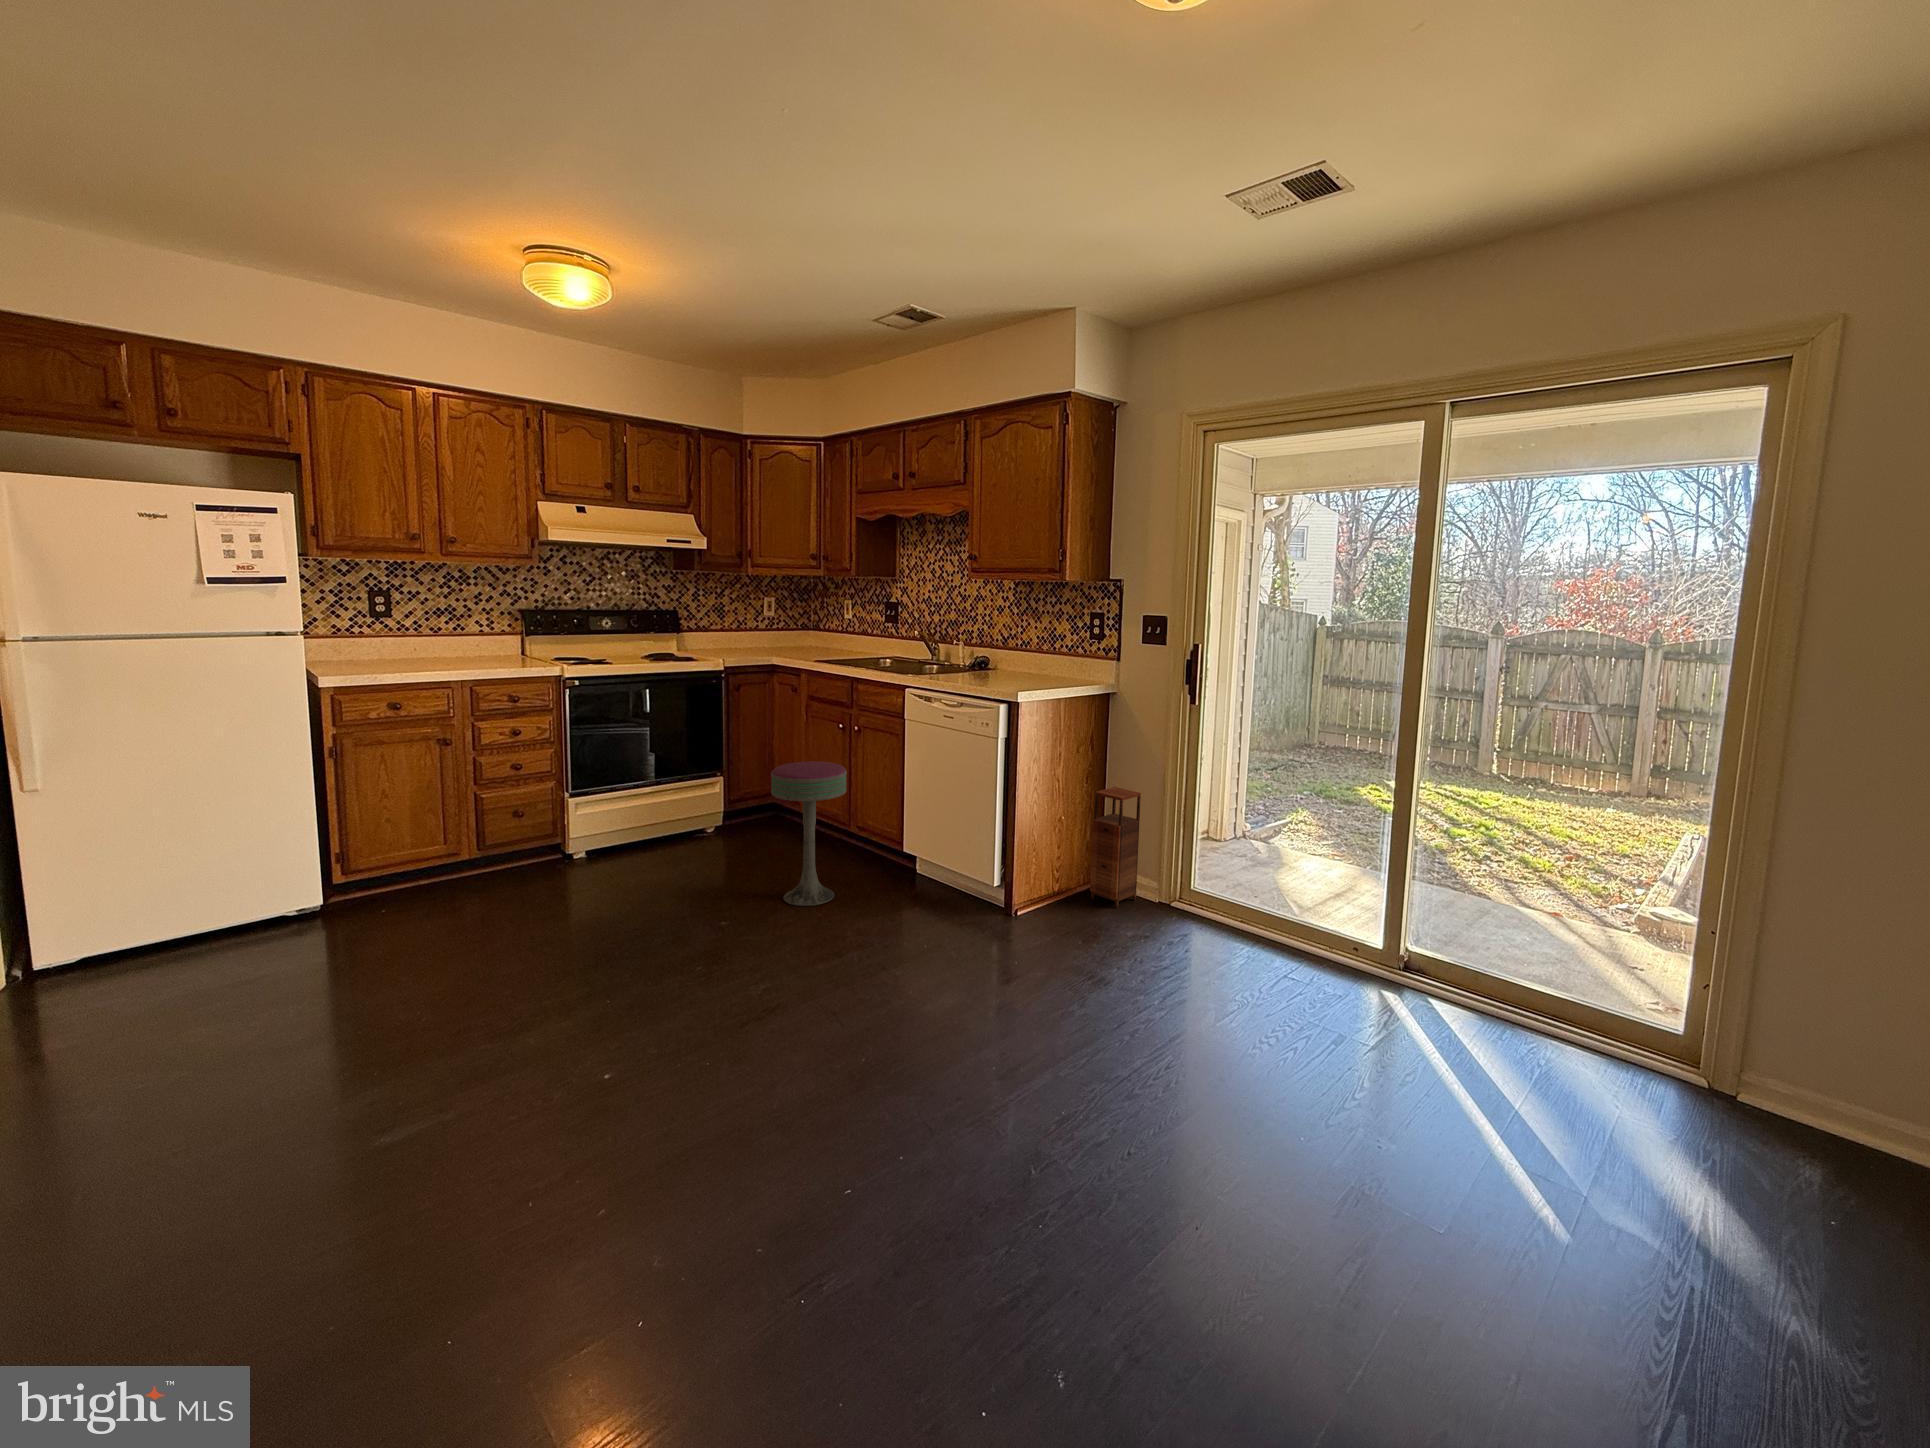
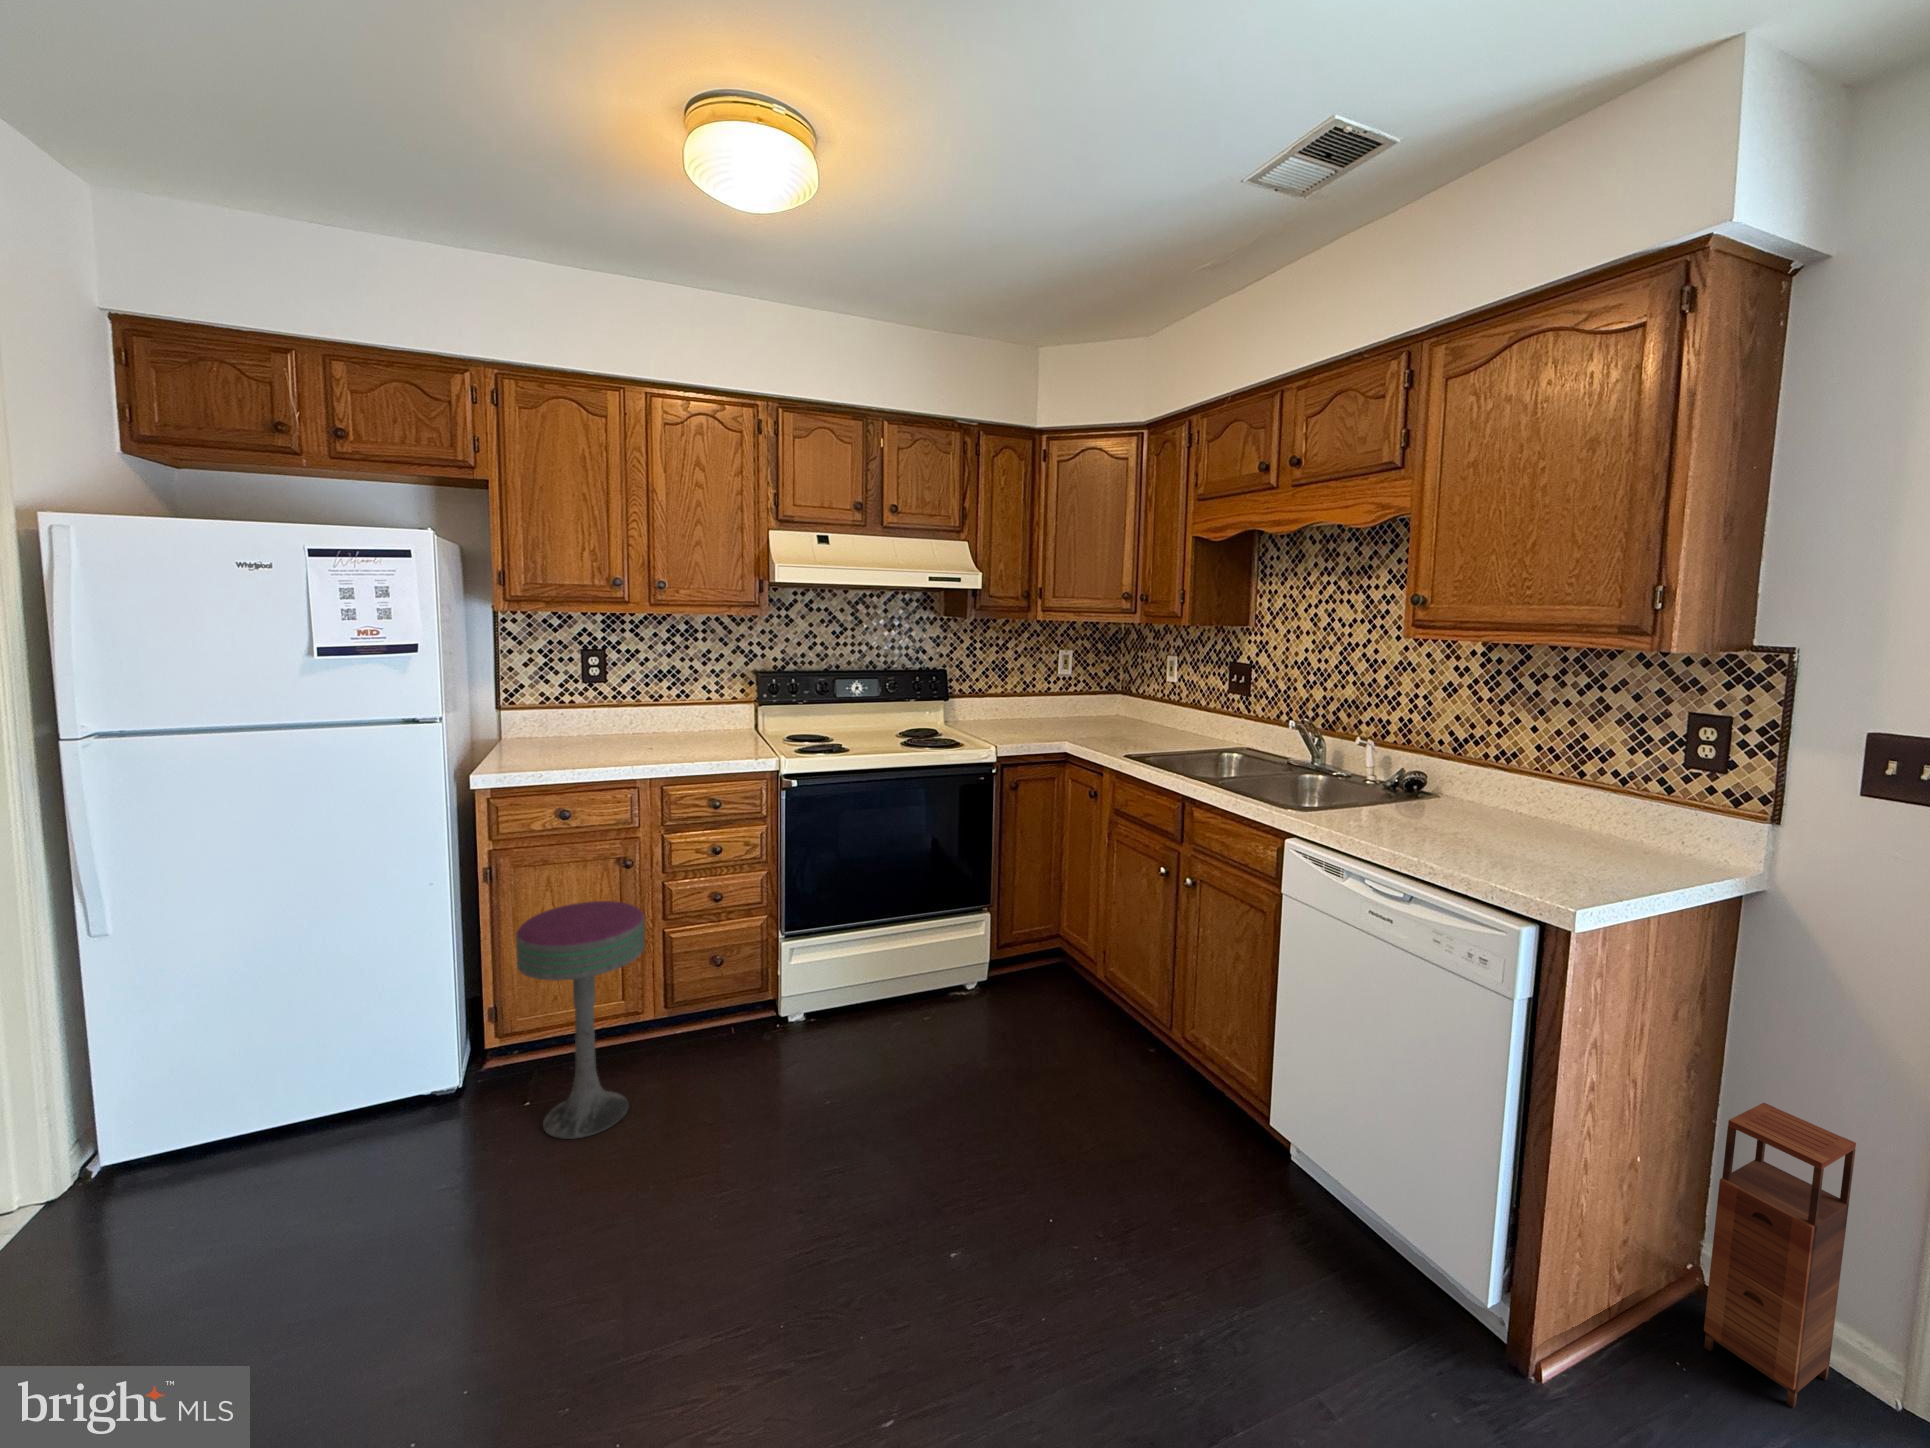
bar stool: present [771,761,847,906] -> present [516,901,645,1139]

